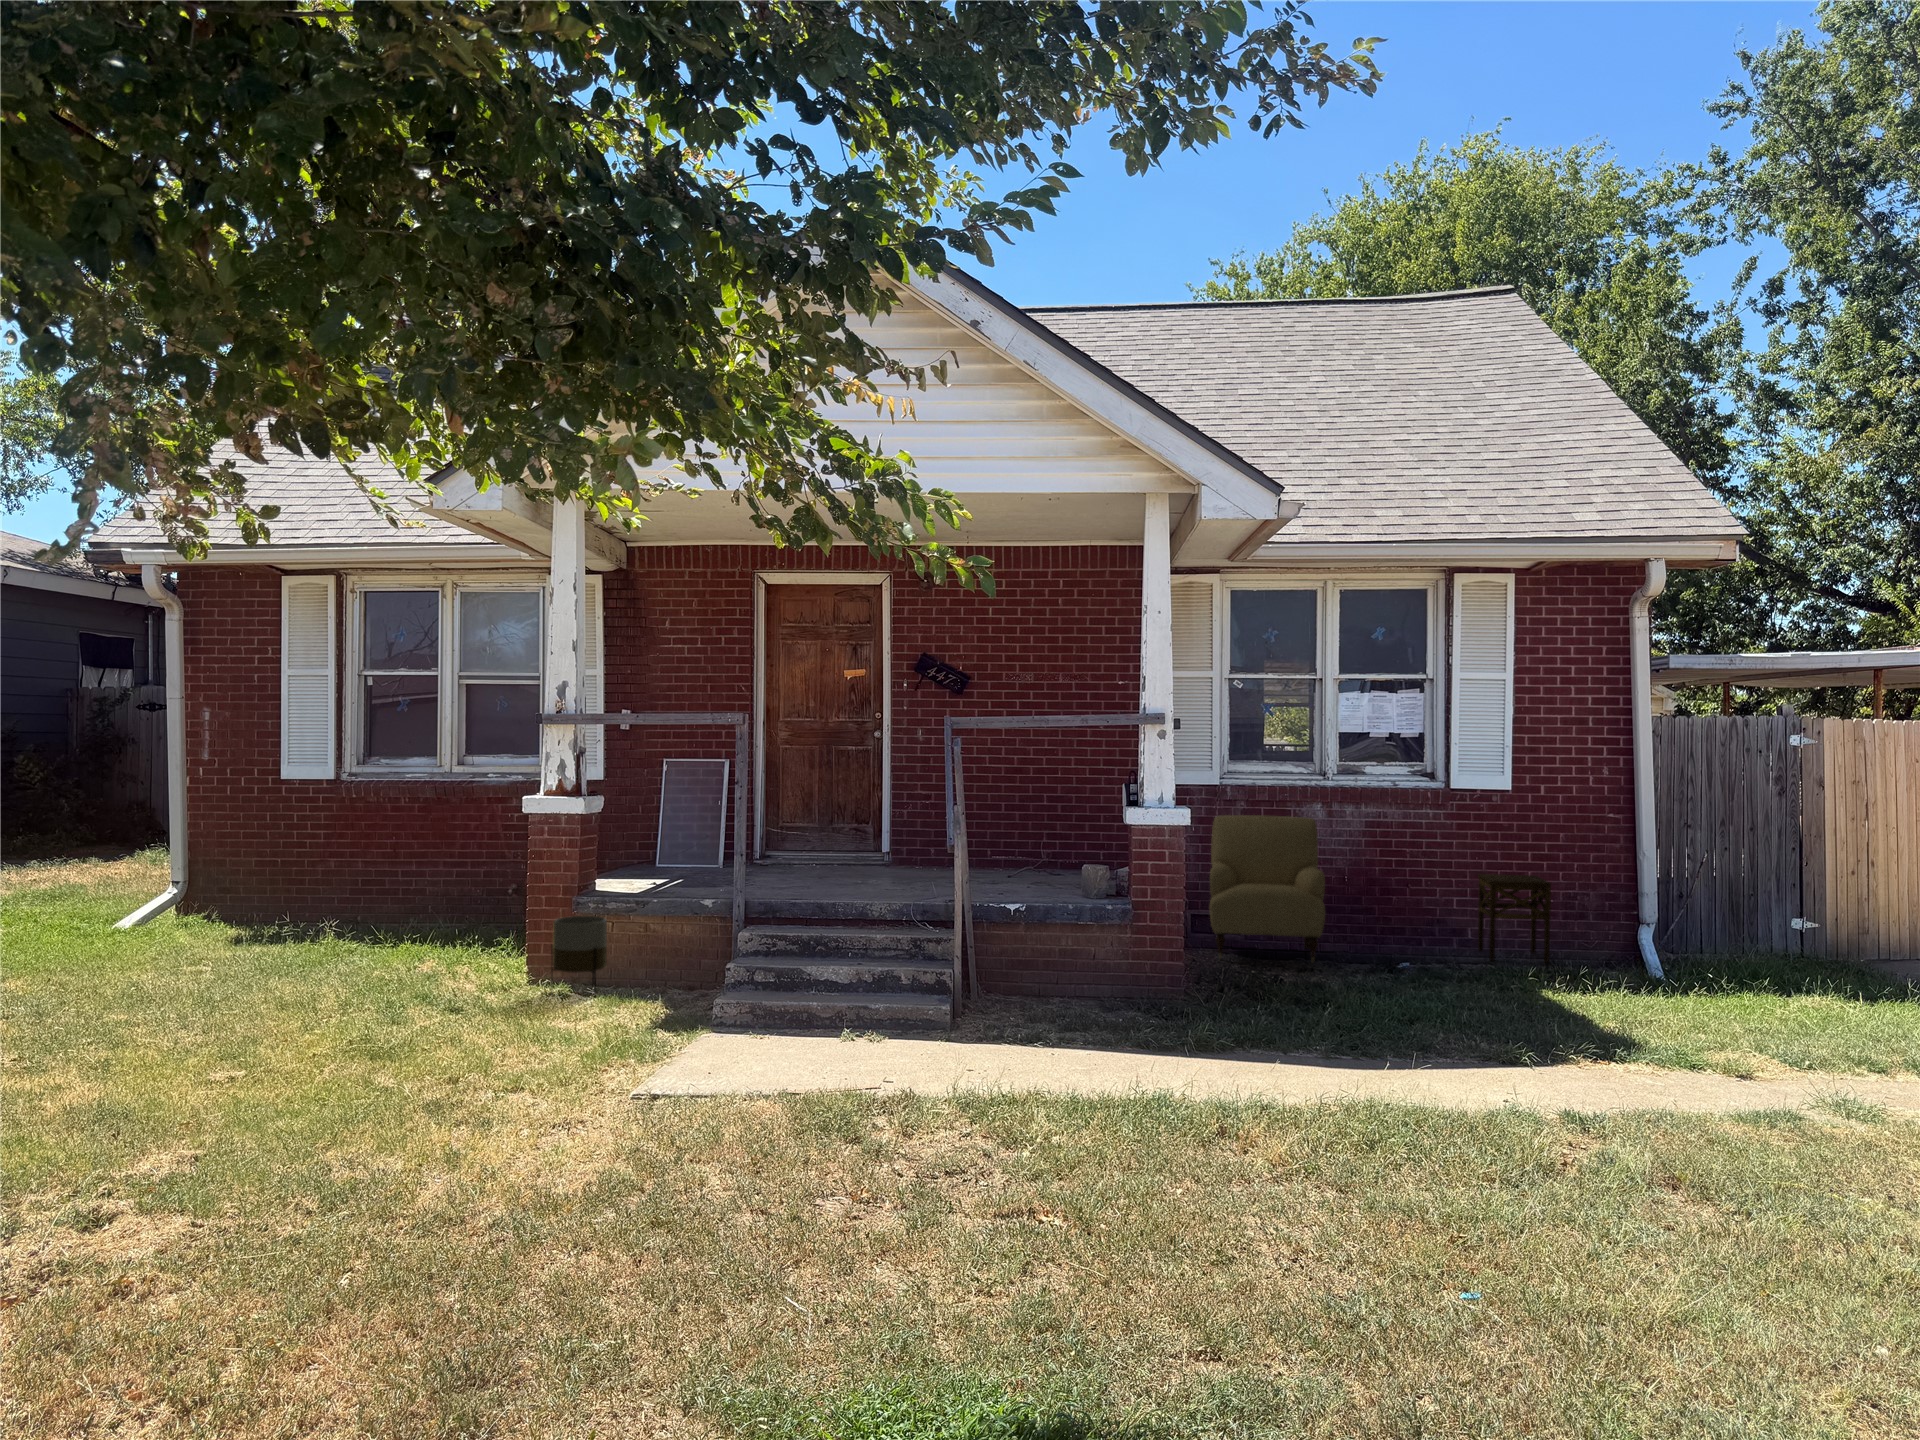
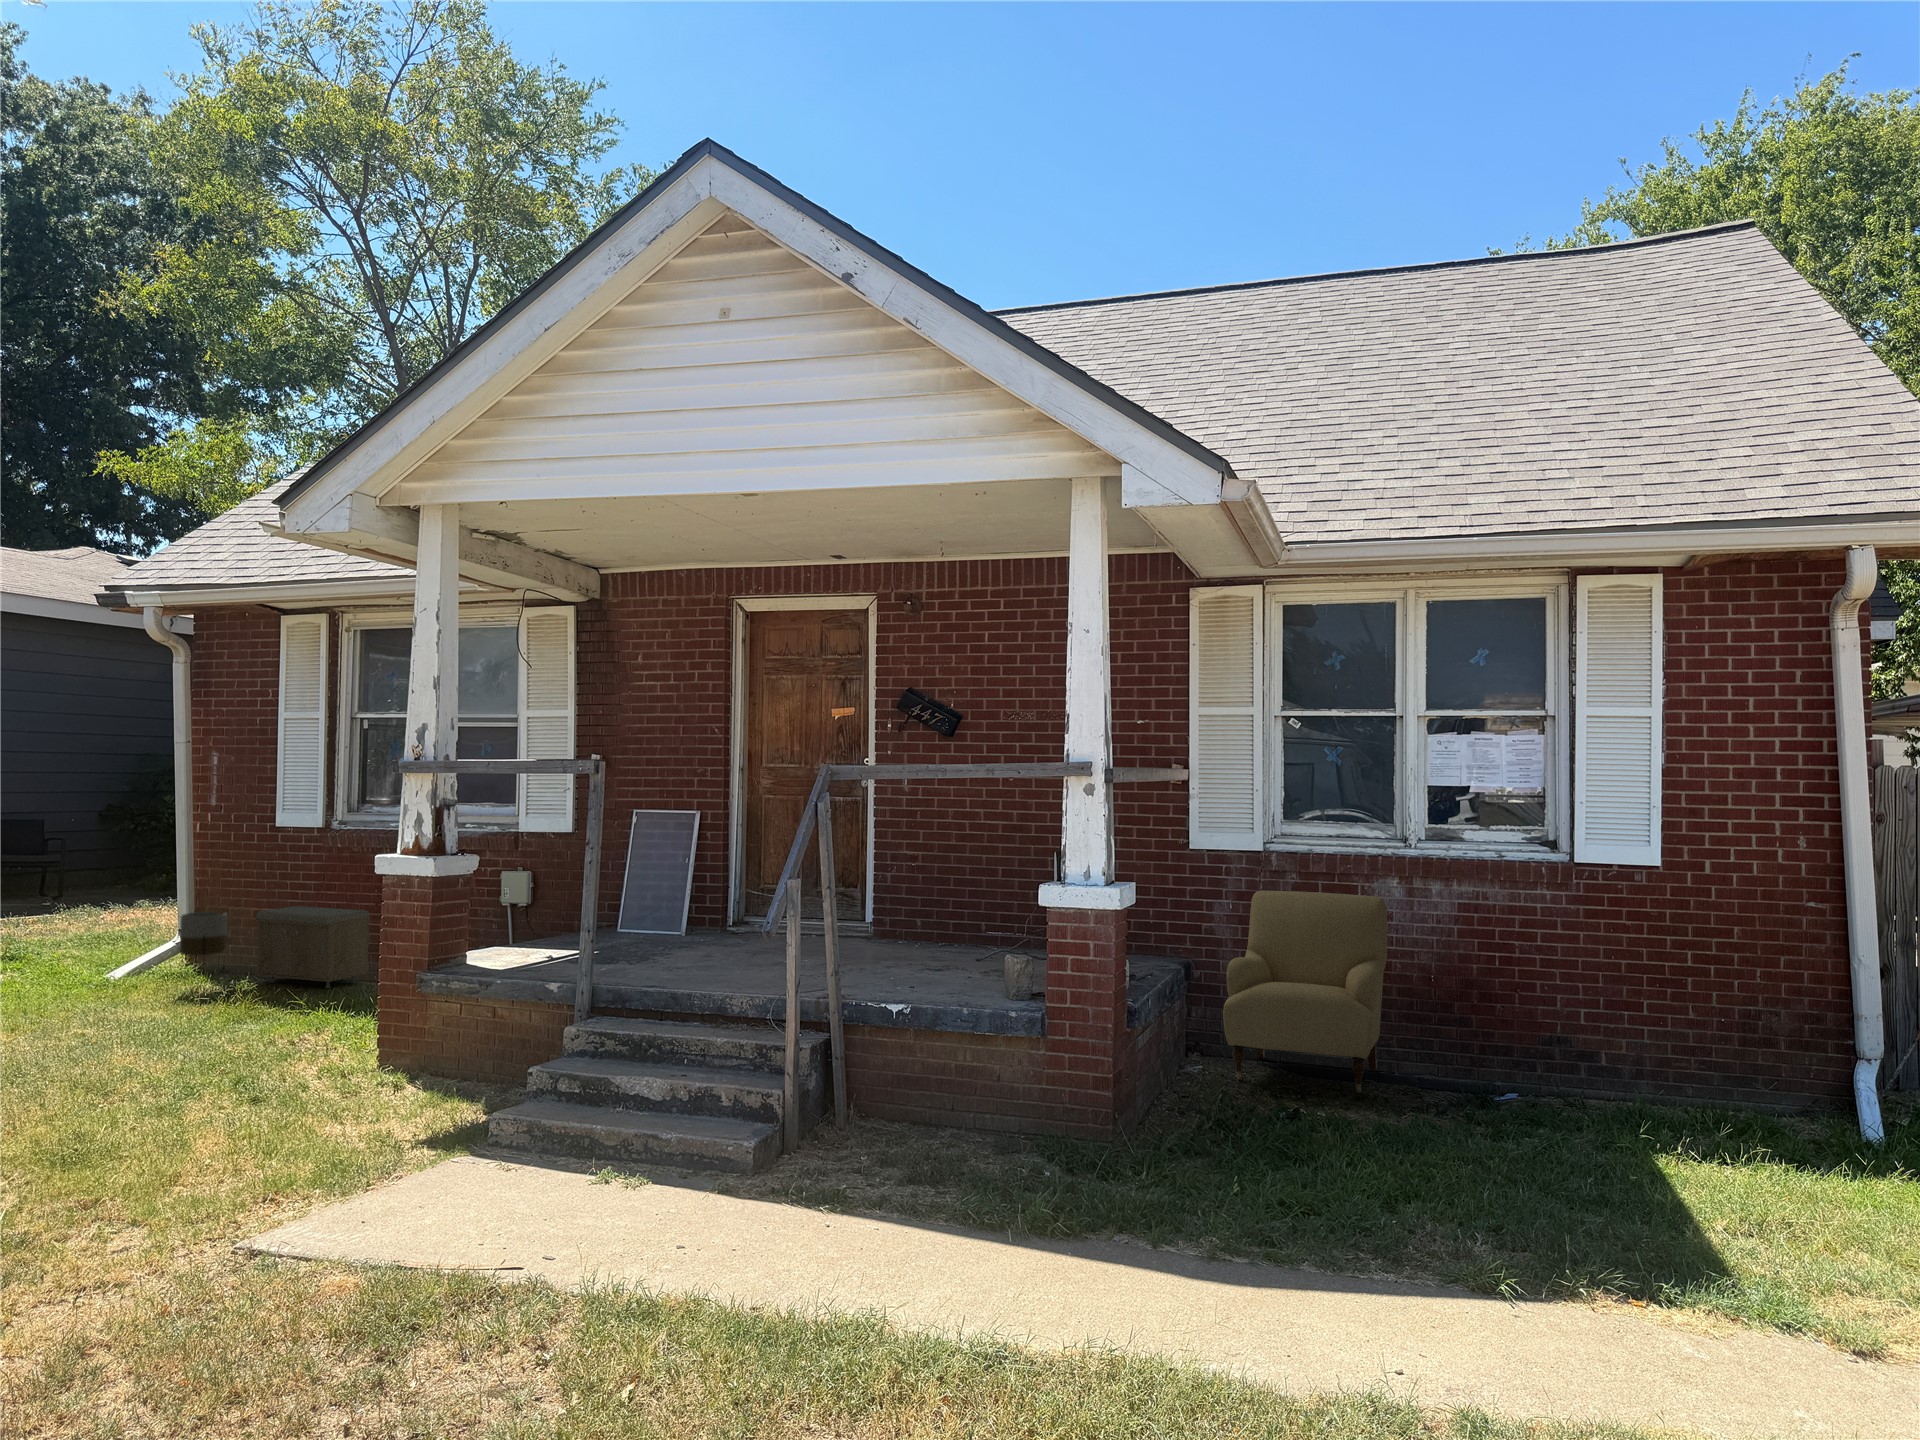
storage bench: none [282,853,391,927] -> present [256,906,369,988]
side table: present [1478,874,1551,963] -> none [1613,979,1708,1110]
planter: present [551,916,607,996] -> present [180,912,227,956]

